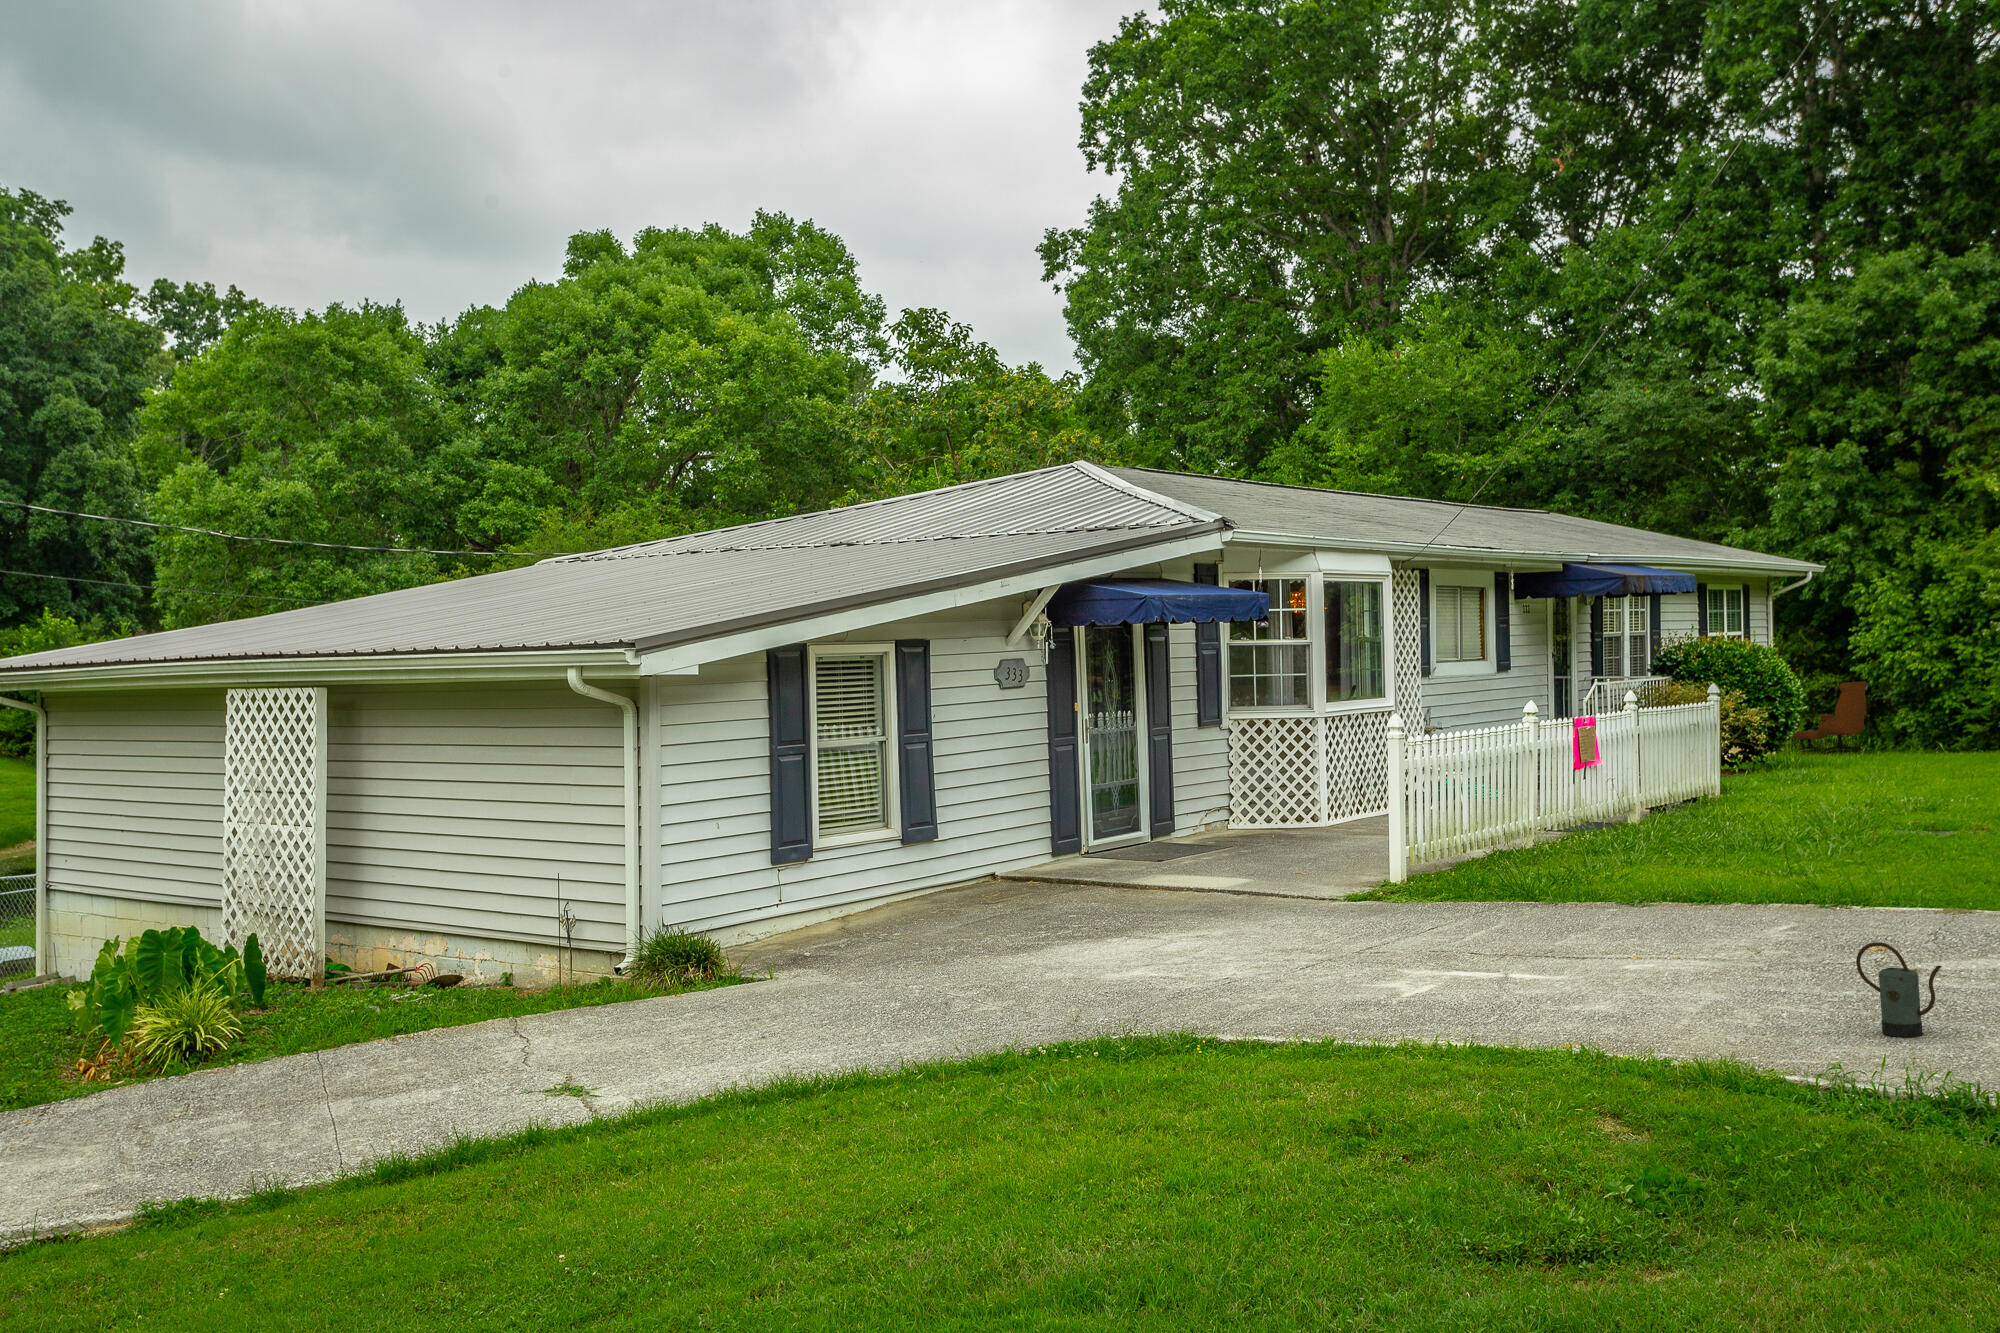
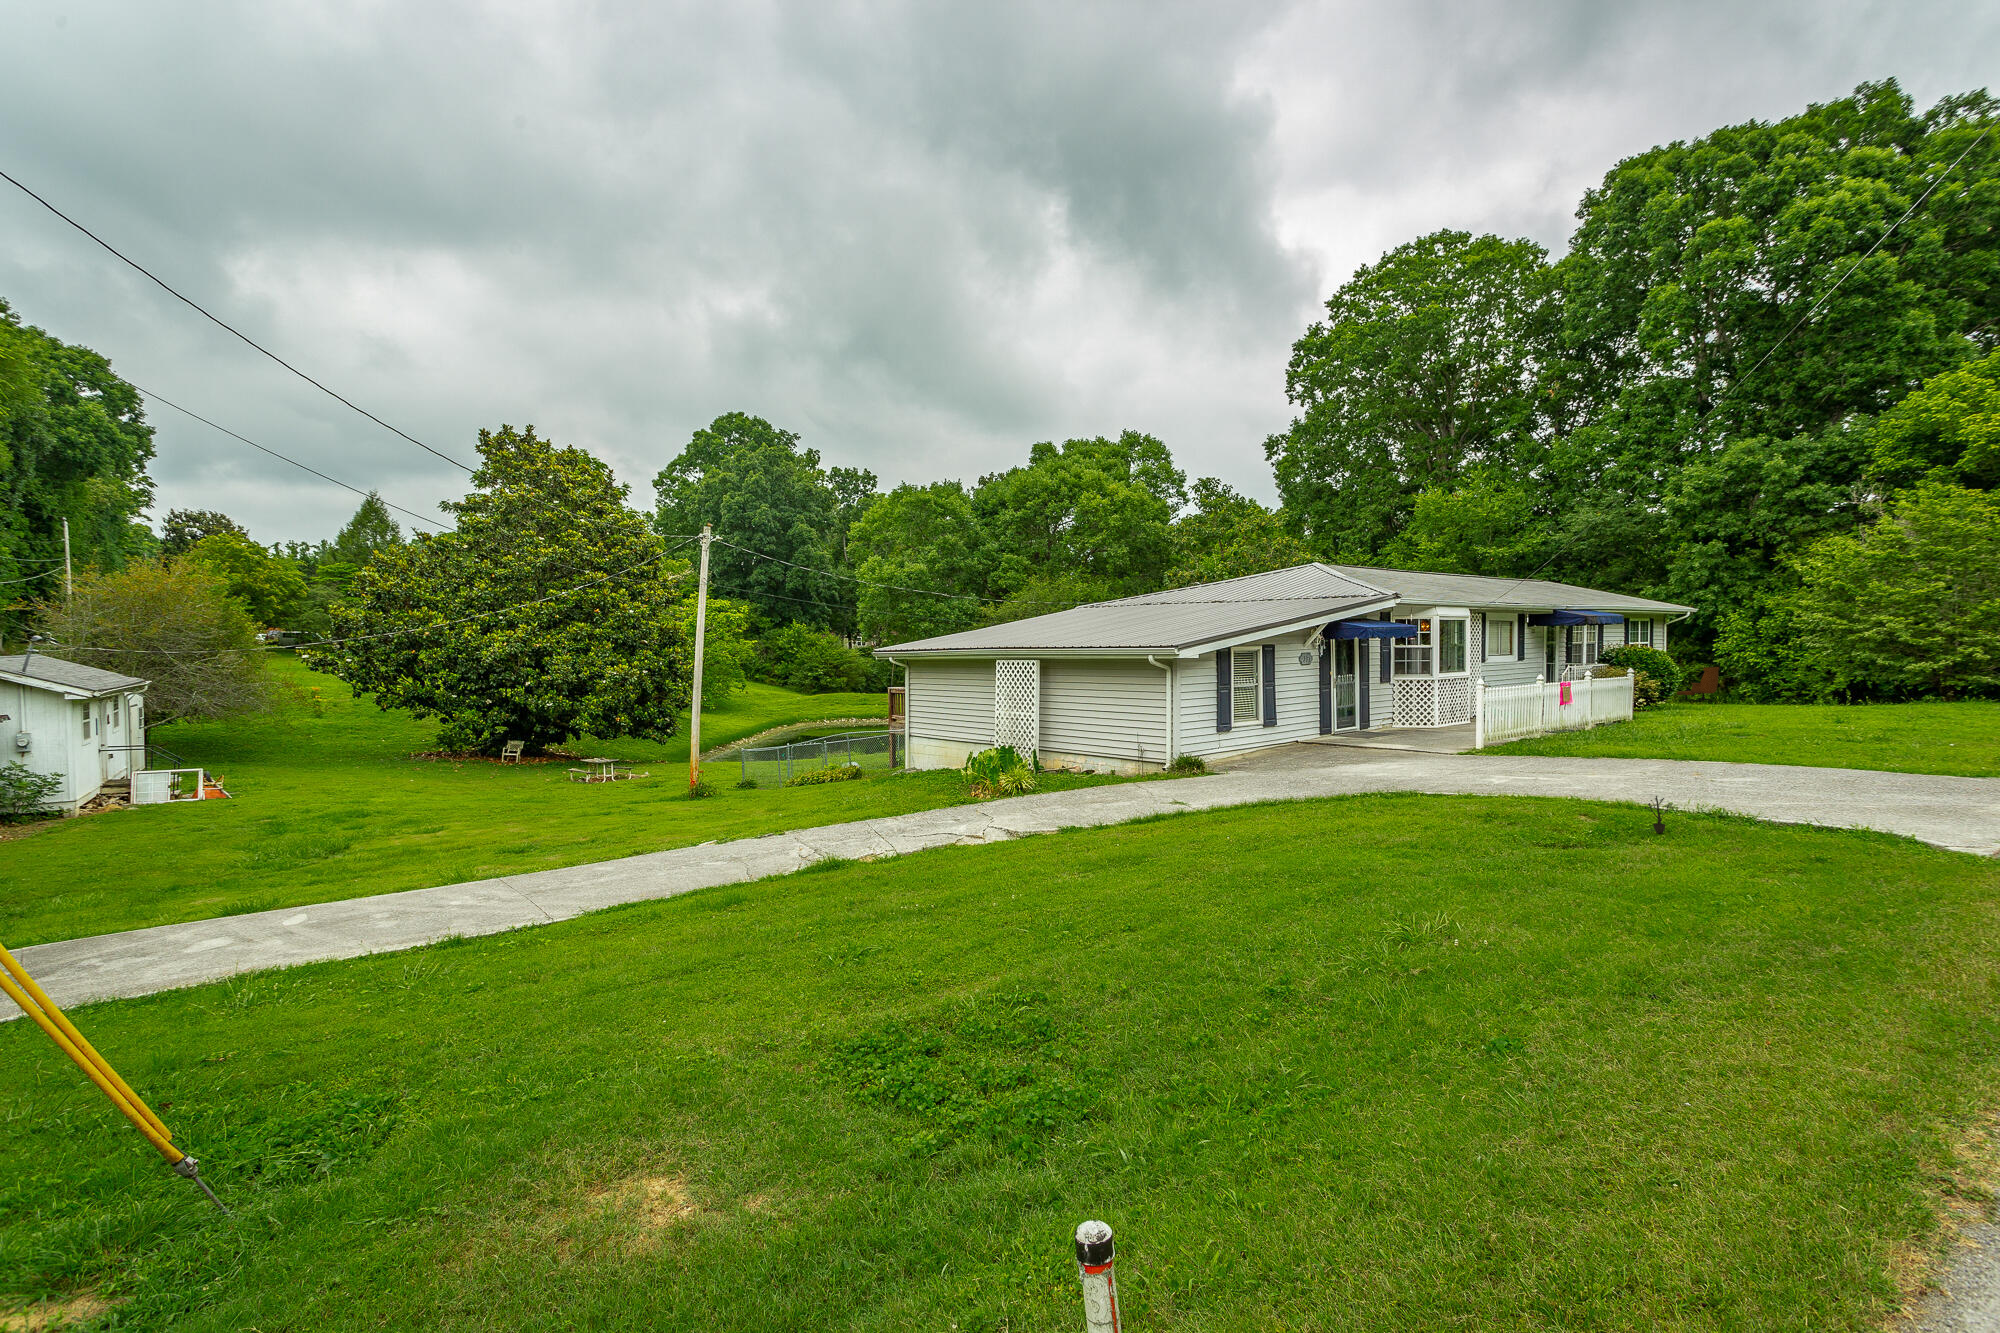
watering can: present [1856,942,1941,1037] -> none [1675,765,1707,797]
decorative plant: none [1795,1101,1901,1237] -> present [1641,796,1673,833]

